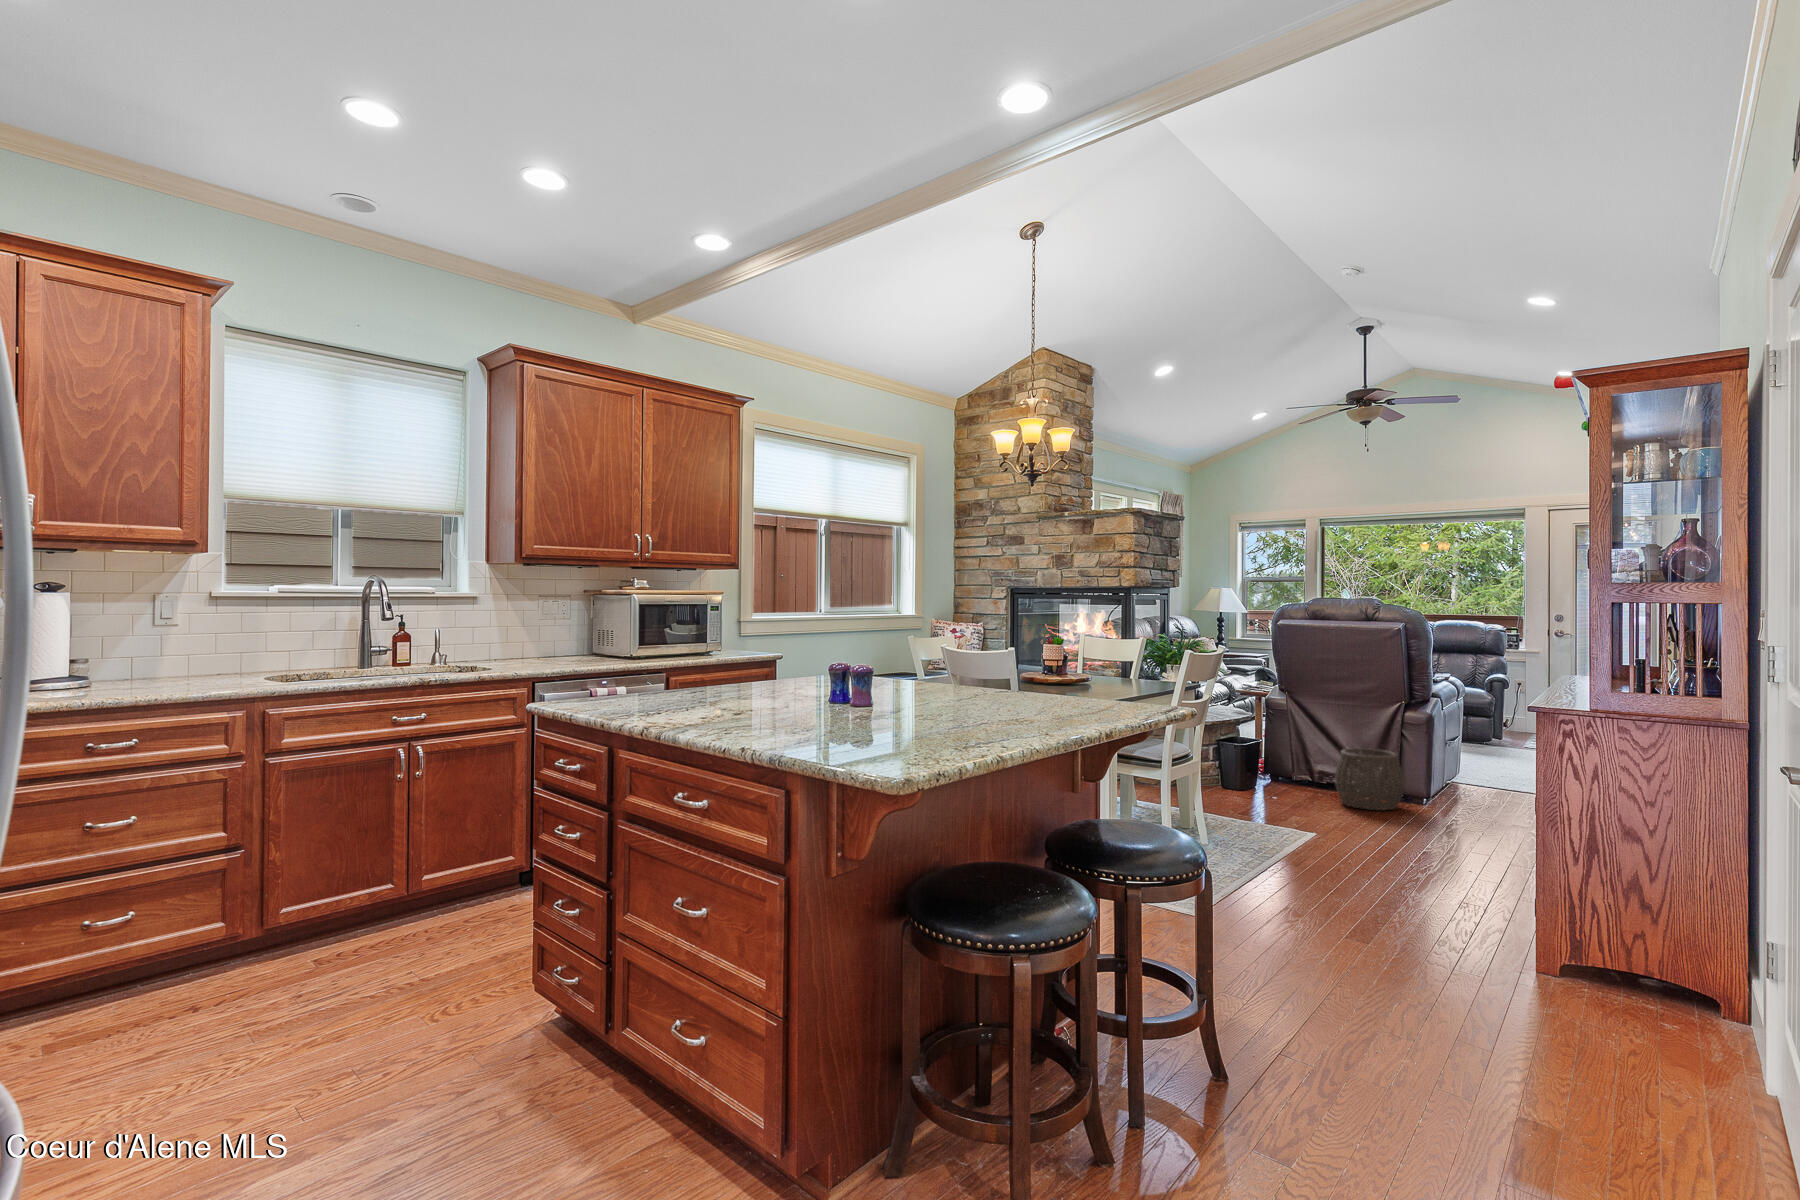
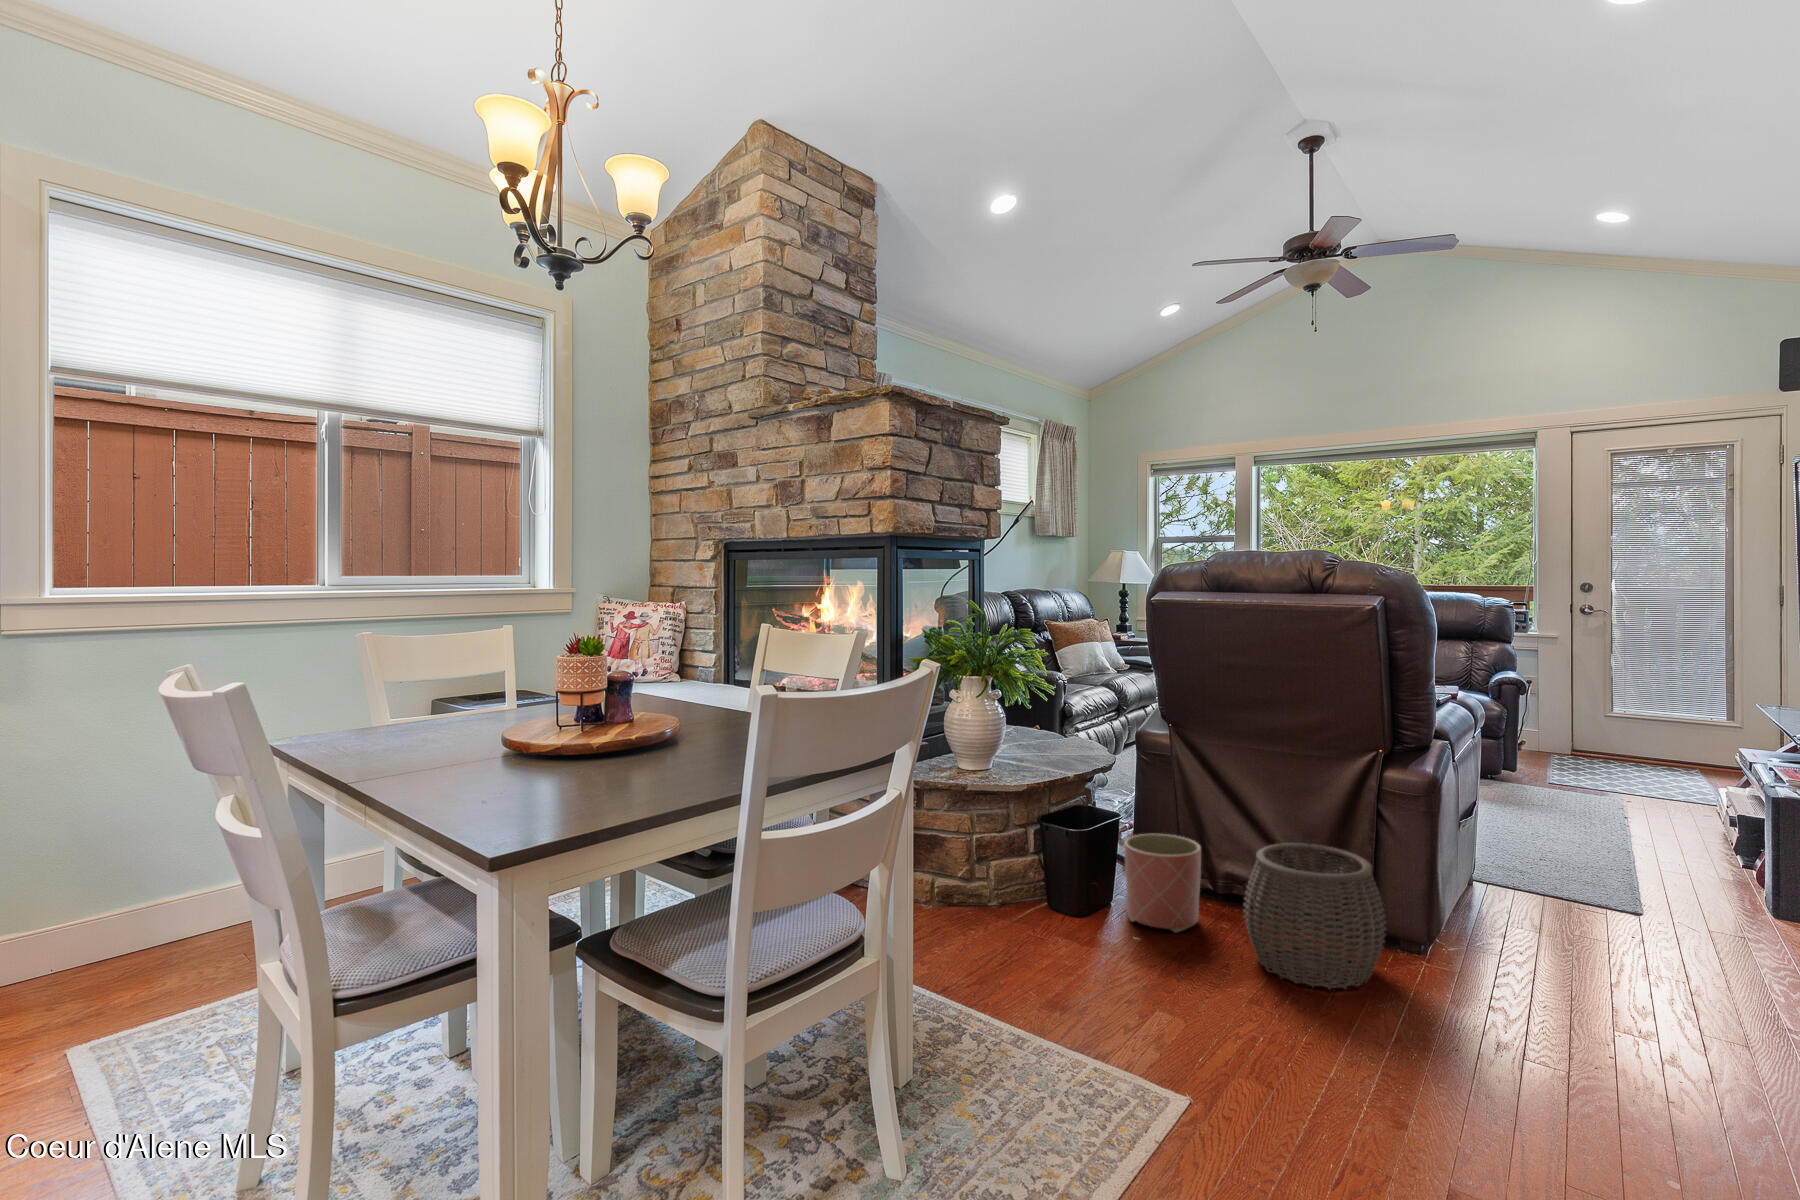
planter: none [1269,749,1310,795] -> present [1124,834,1201,932]

